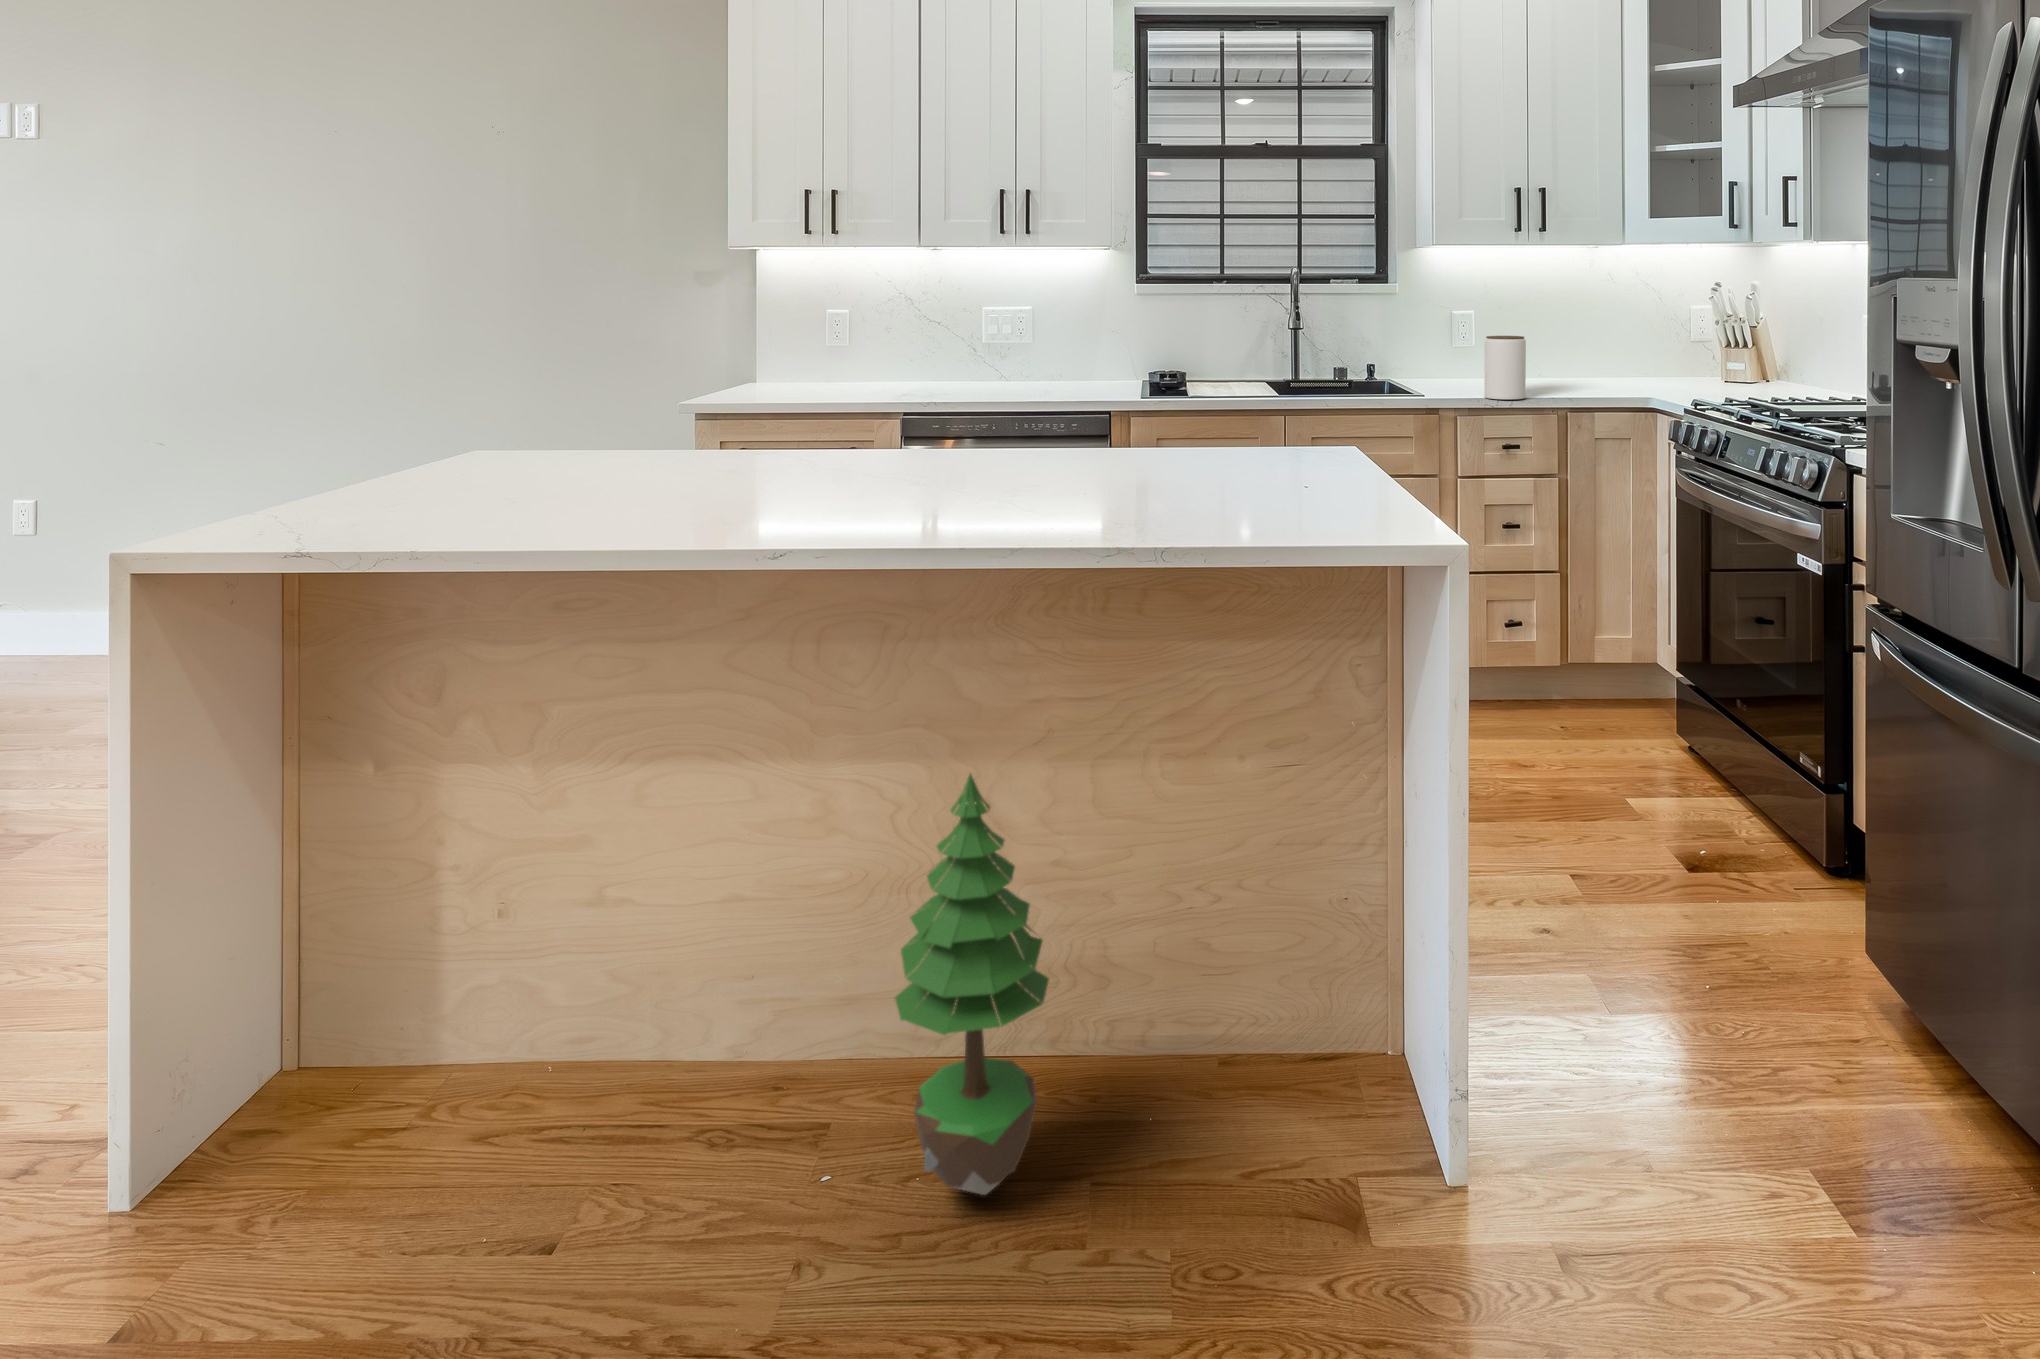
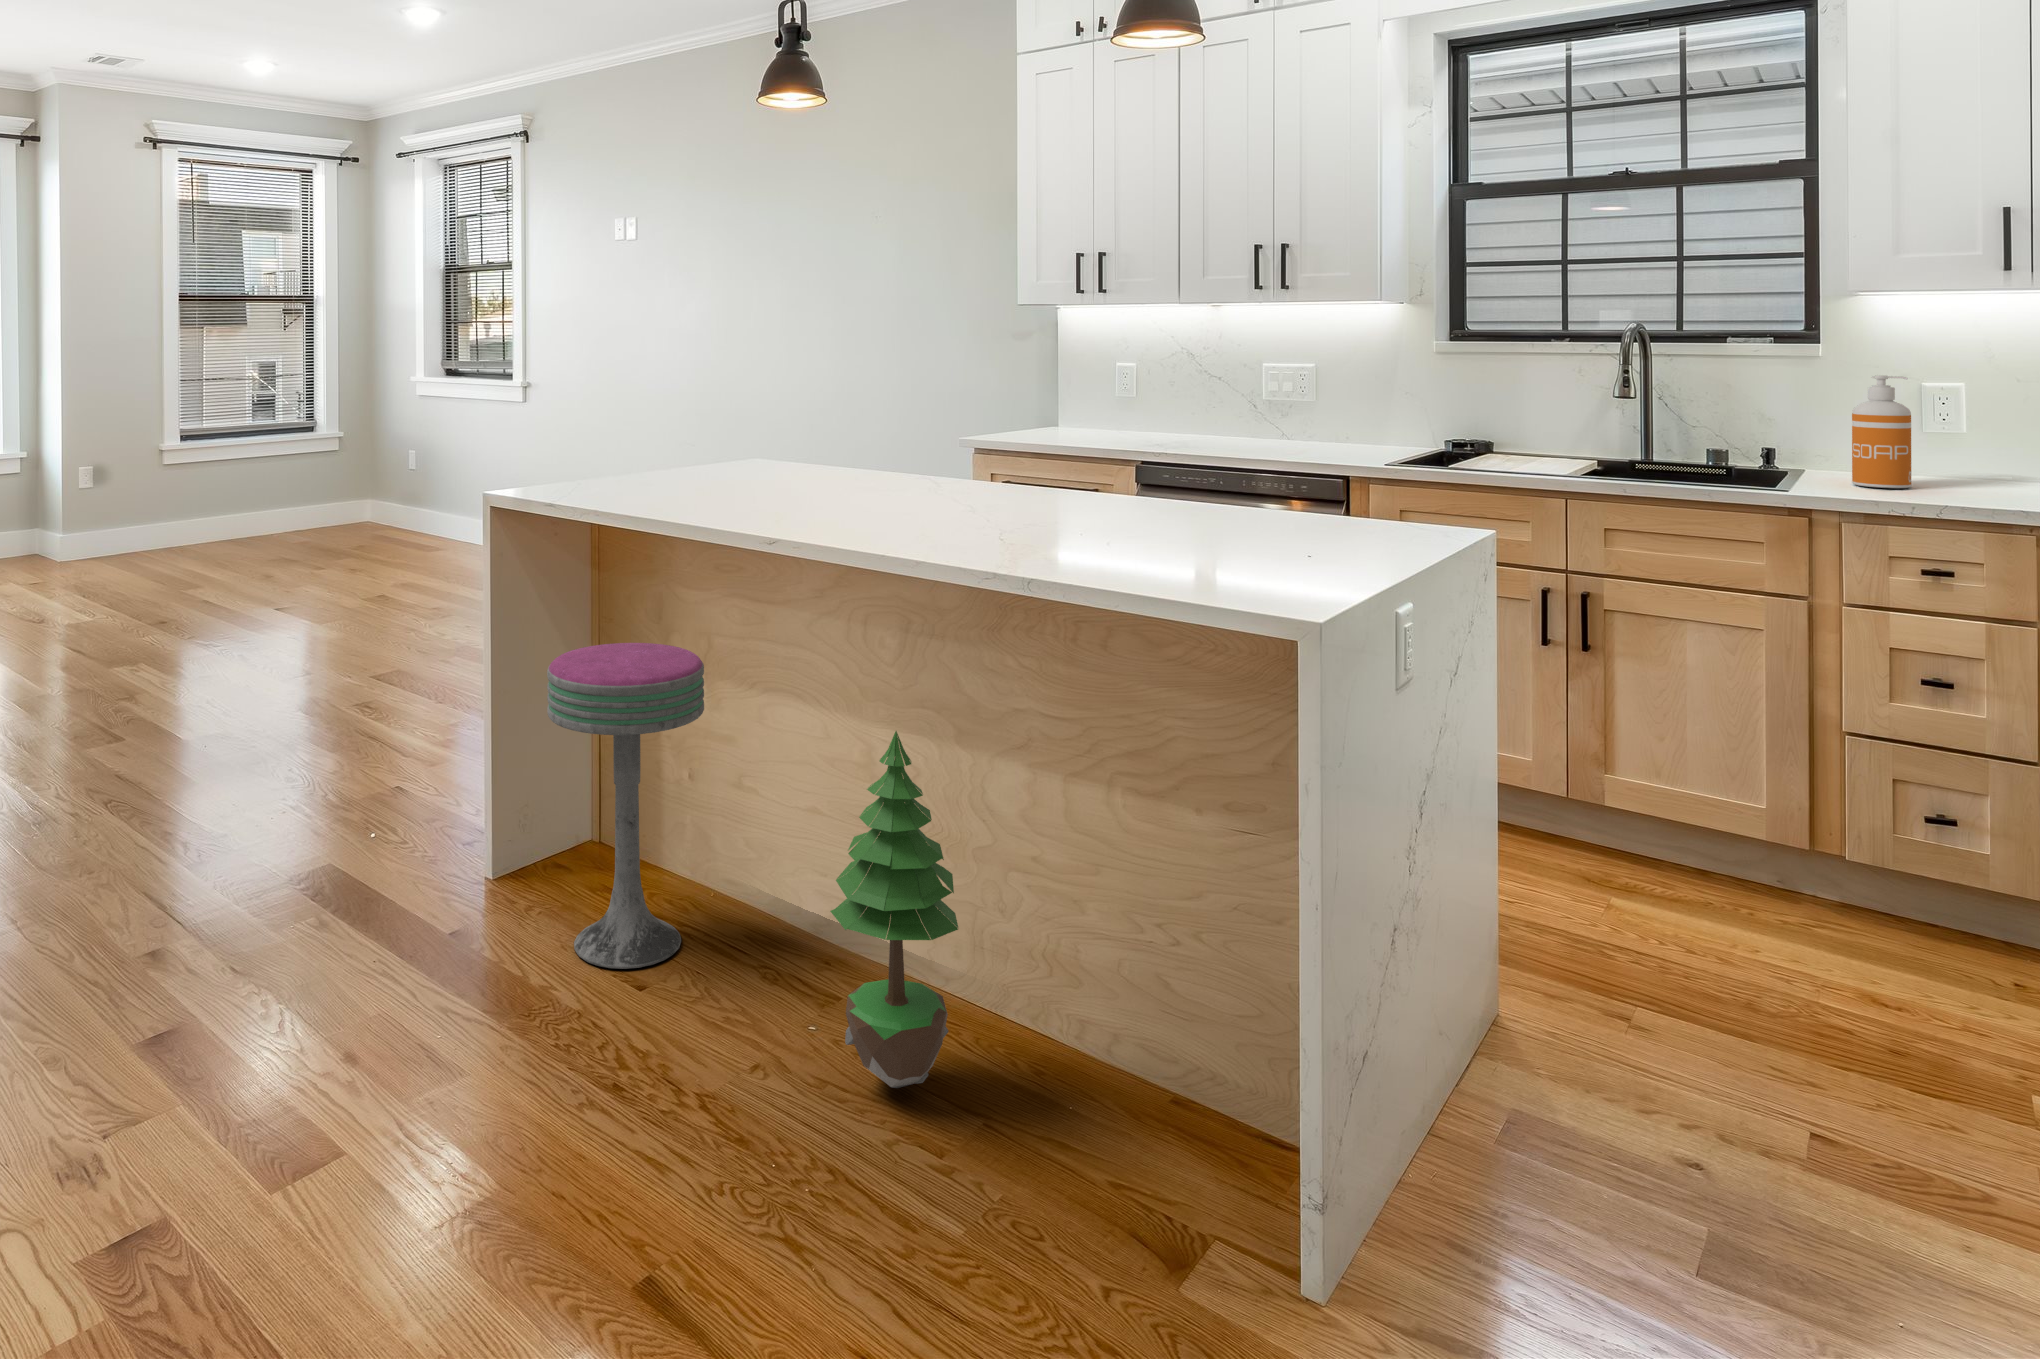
soap dispenser: none [1431,308,1463,390] -> present [1852,375,1911,488]
jar: present [1485,336,1526,399] -> none [1921,416,1999,507]
bar stool: none [318,739,589,1245] -> present [547,643,704,969]

